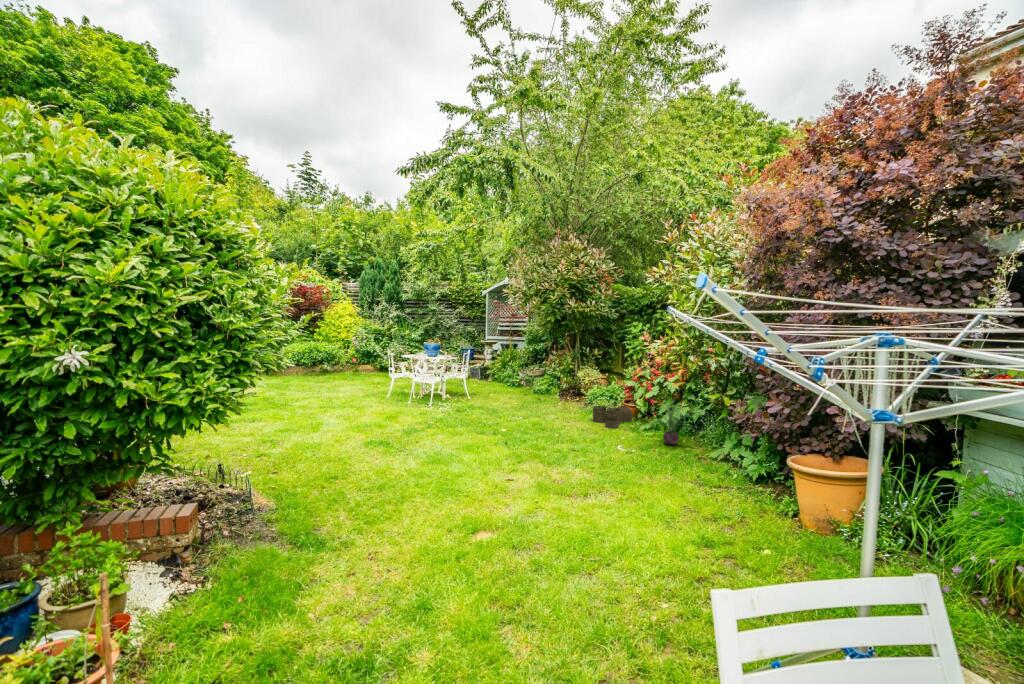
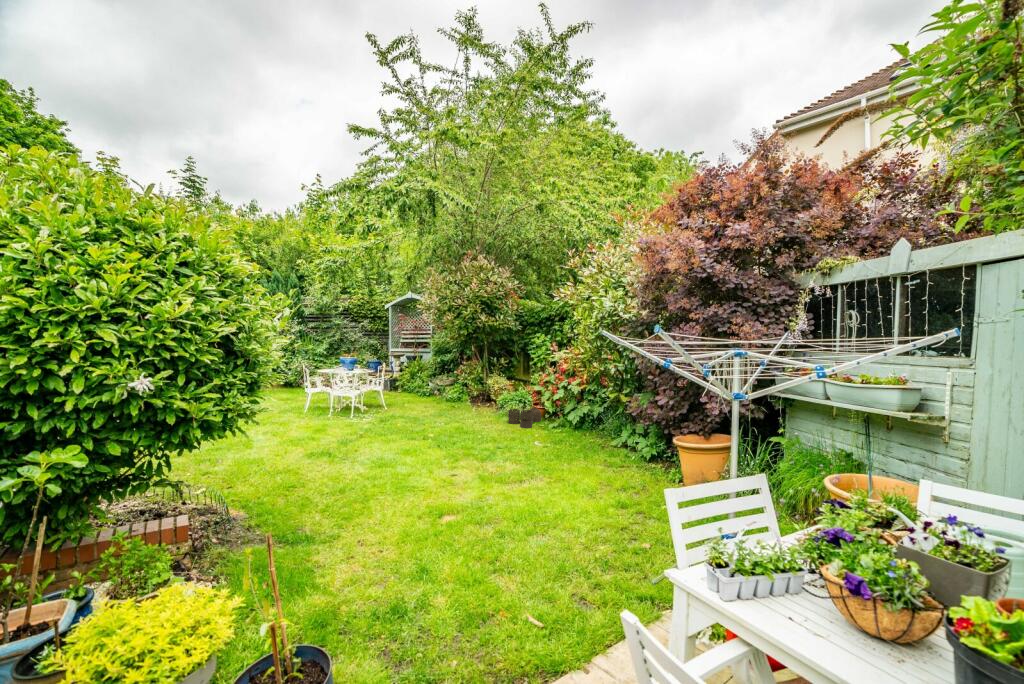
decorative plant: present [661,402,679,445] -> none [560,402,598,438]

